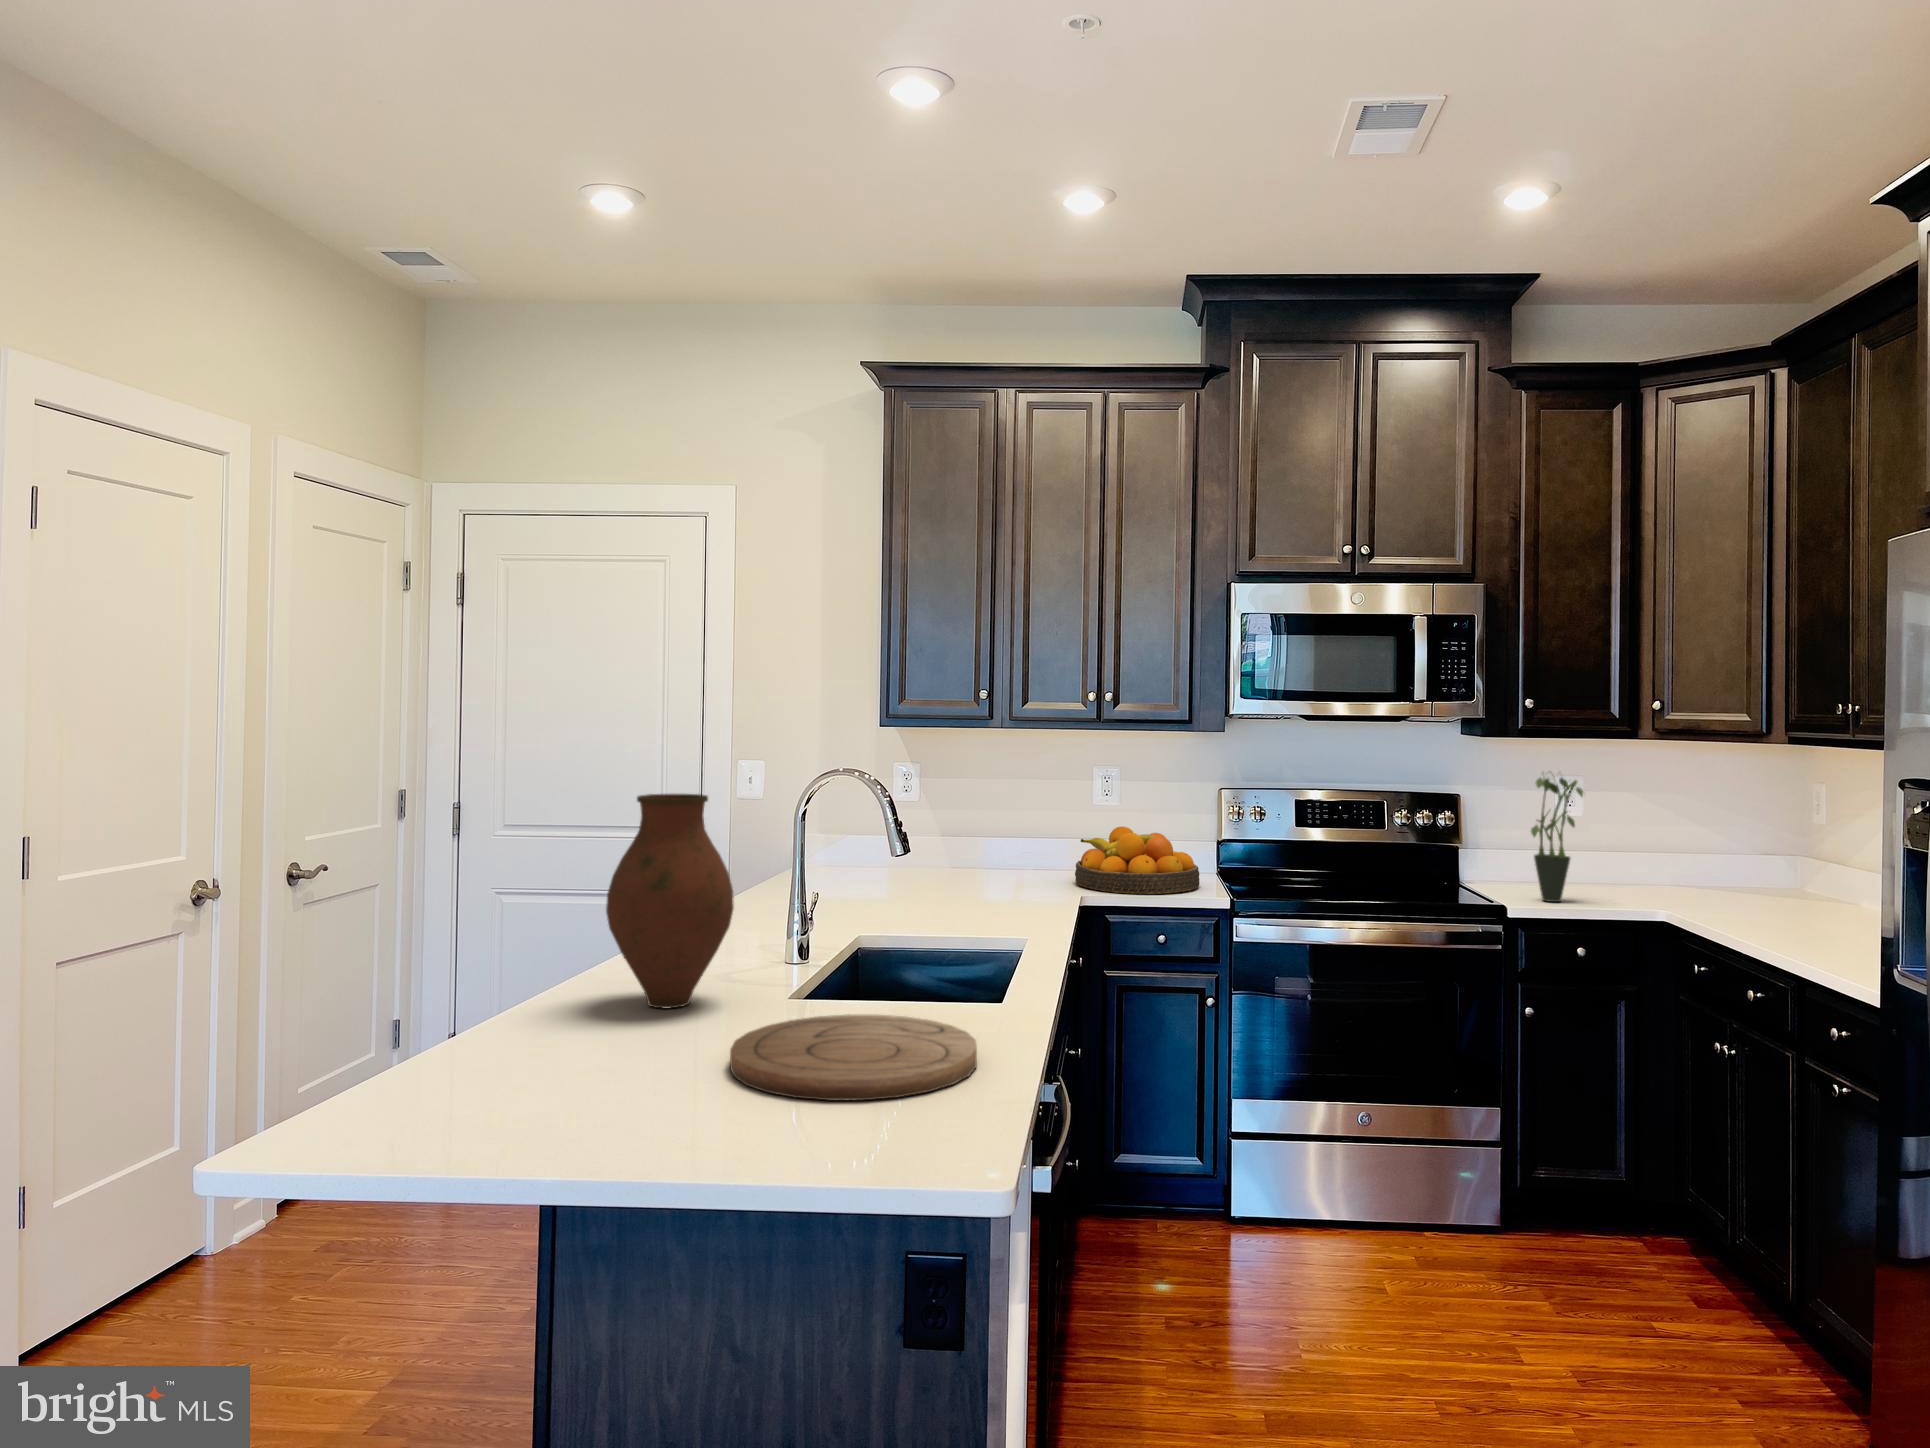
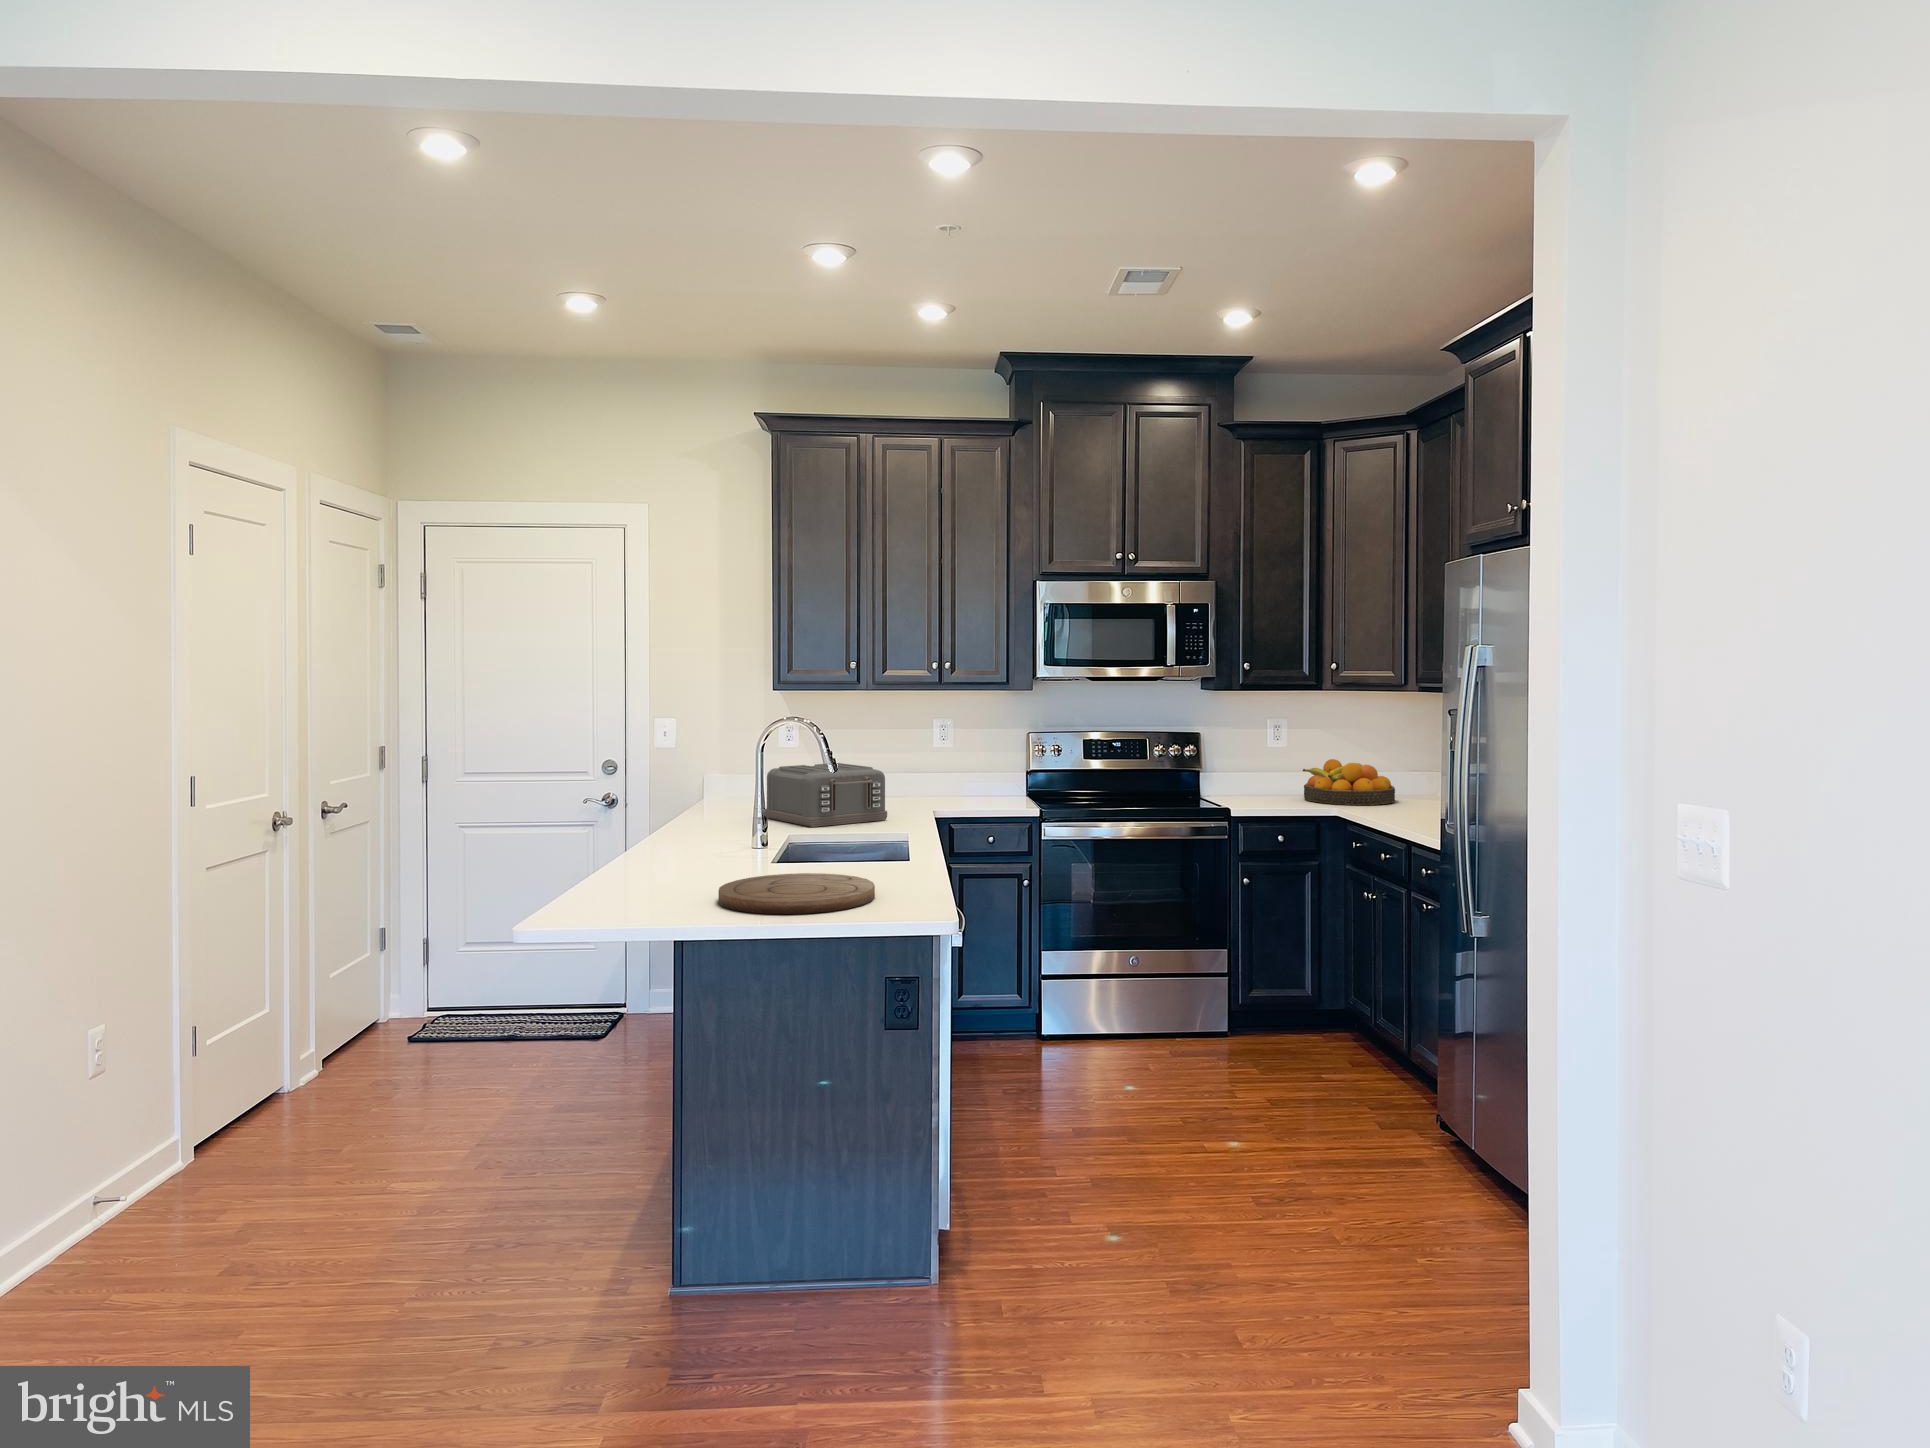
potted plant: present [1531,773,1583,902] -> none [1247,713,1285,806]
vase: present [606,794,734,1008] -> none [616,735,702,878]
fruit bowl: present [1075,826,1200,894] -> present [1303,759,1395,805]
toaster: none [858,827,1022,918] -> present [765,763,887,827]

